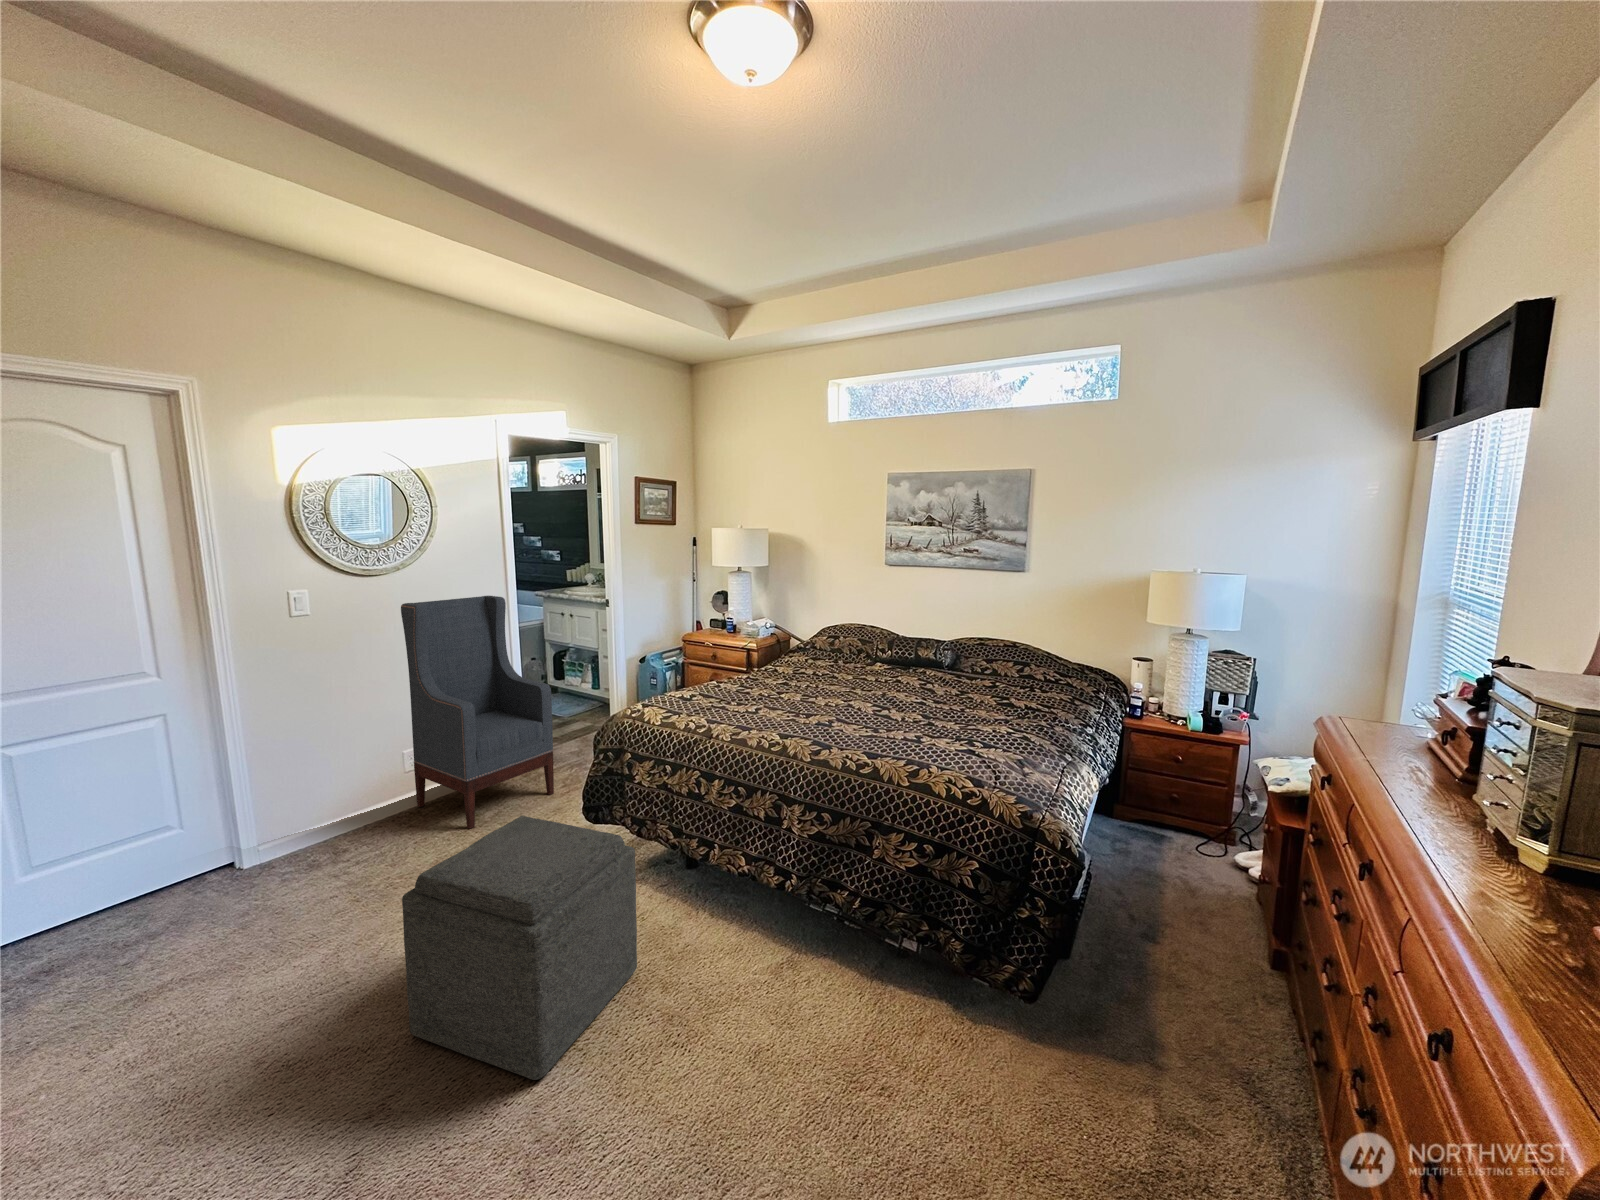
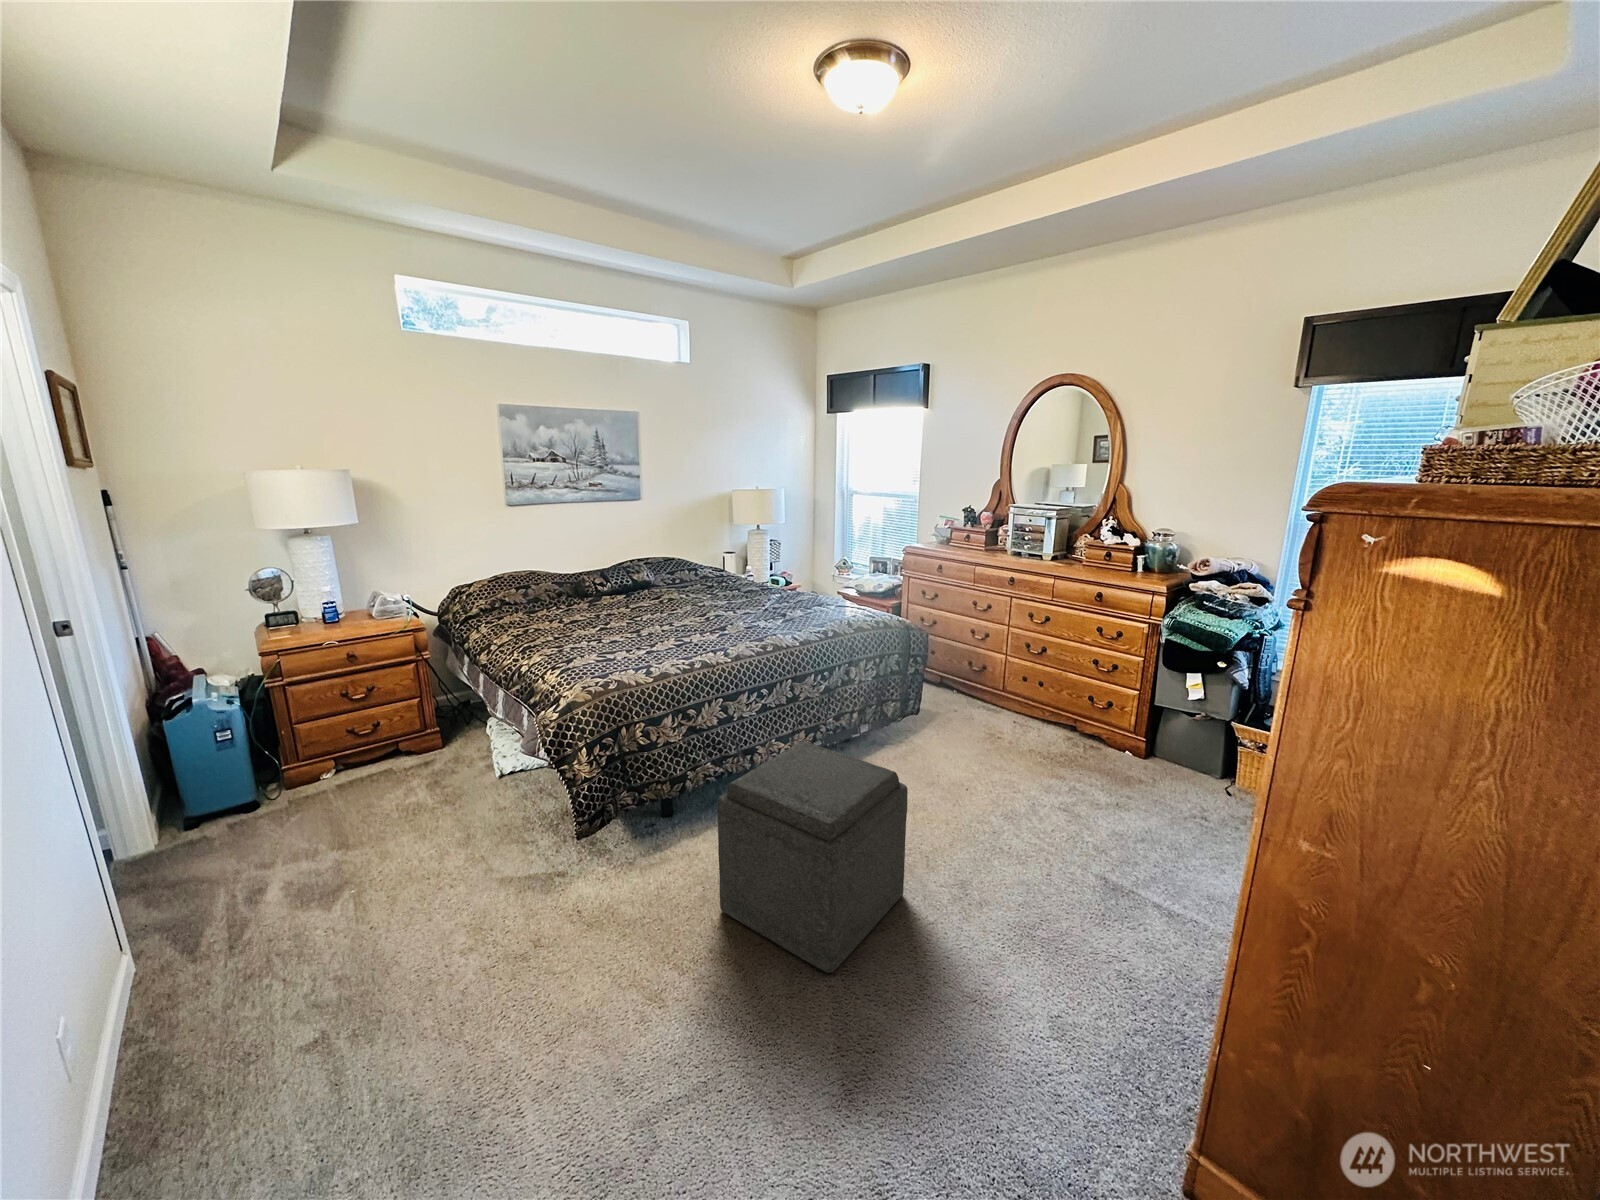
armchair: present [401,596,554,829] -> none [12,632,379,1095]

